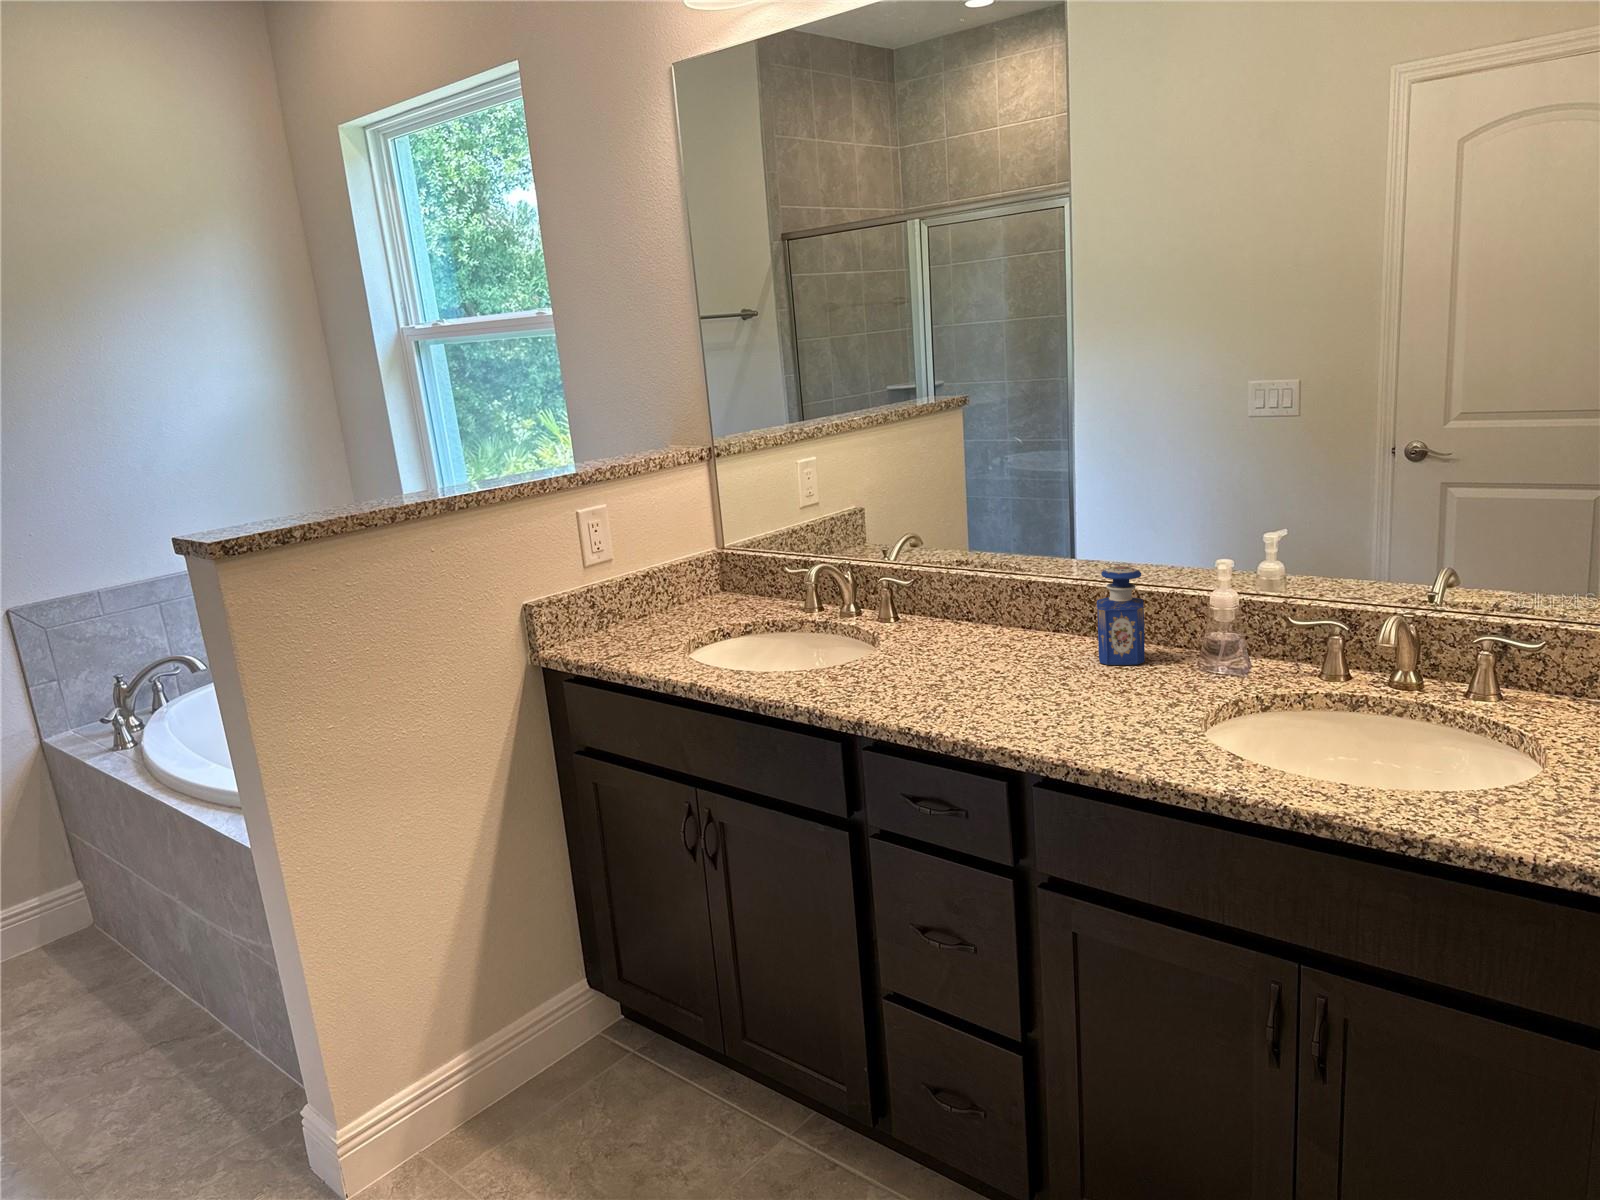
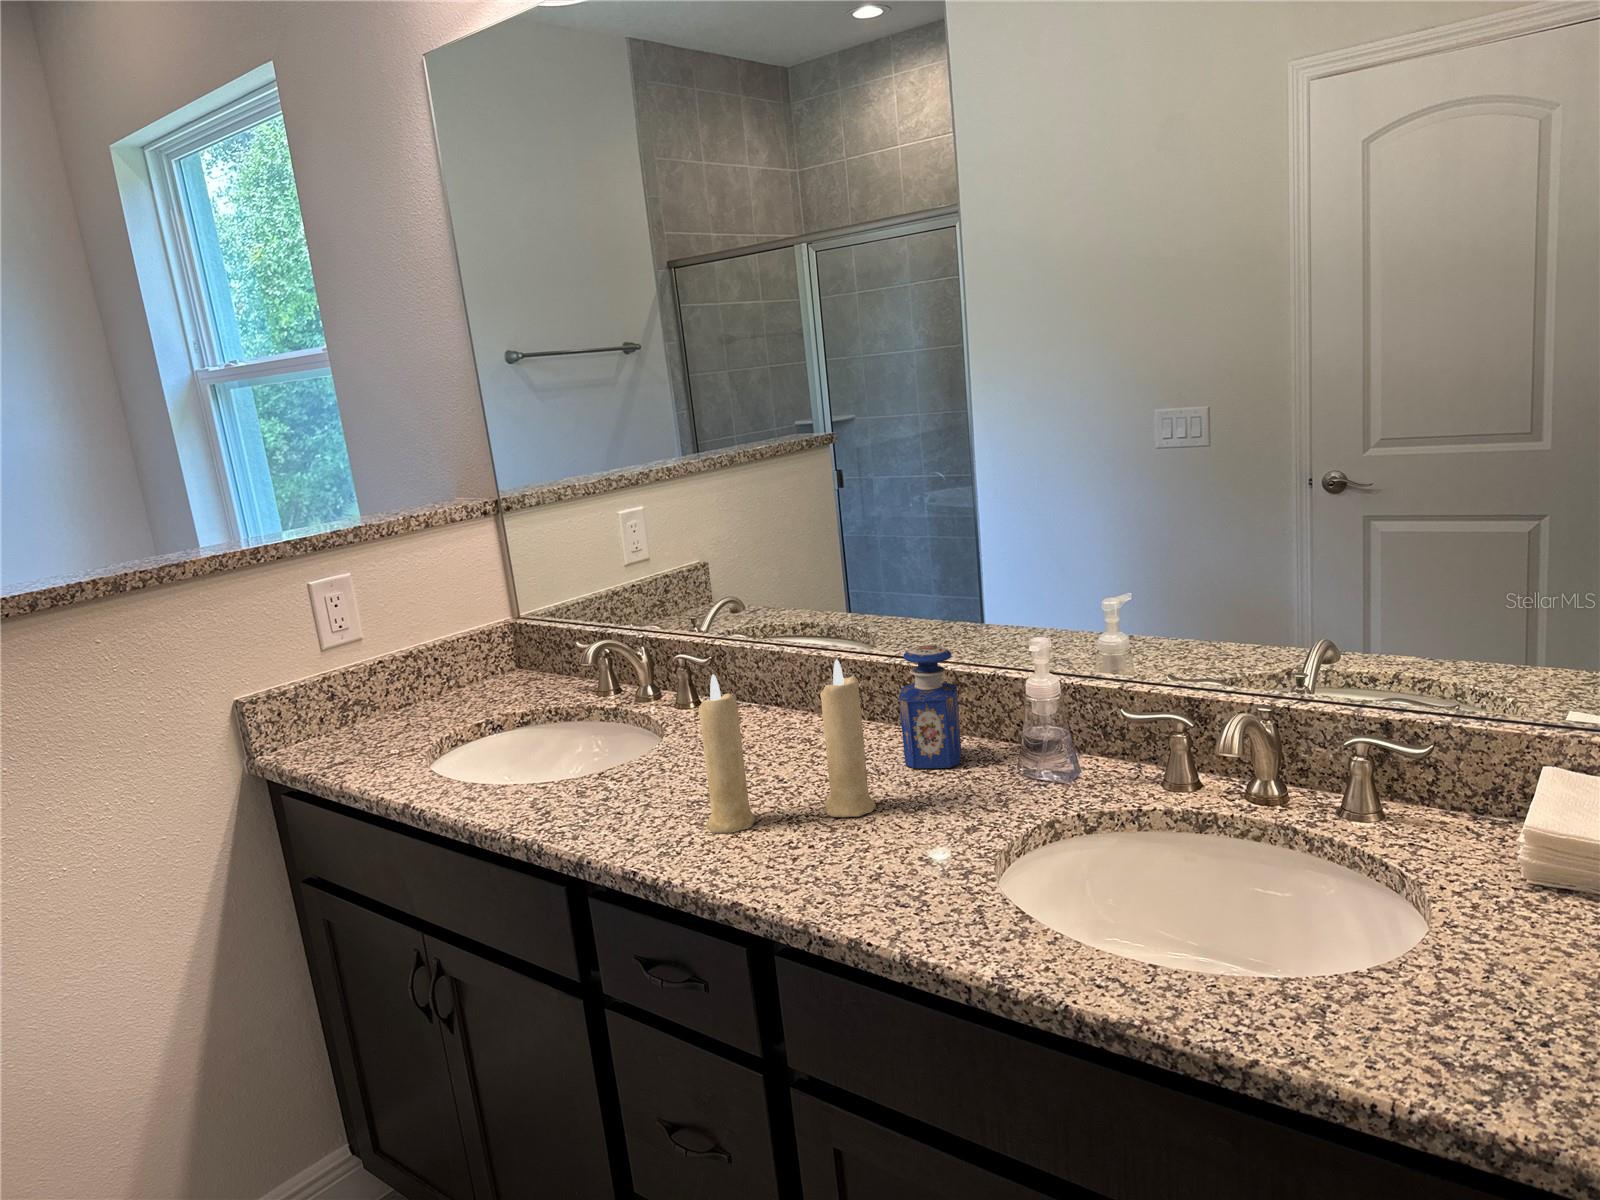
candle: none [950,565,1088,705] -> present [698,659,876,833]

